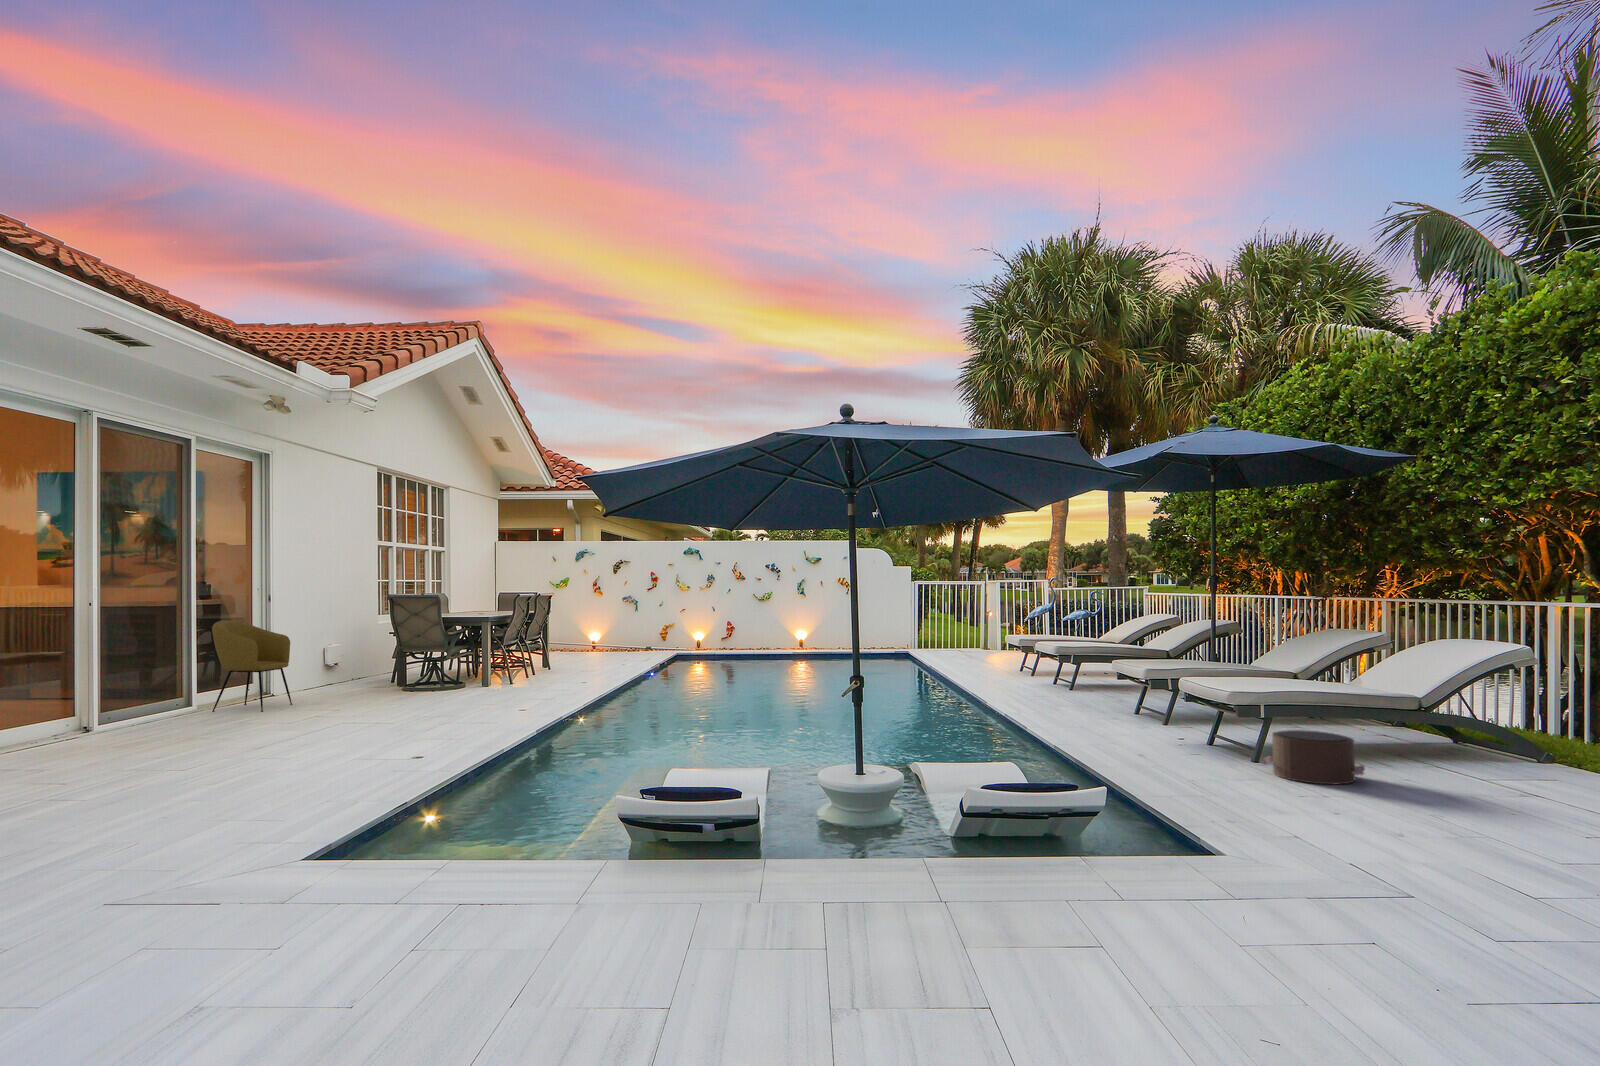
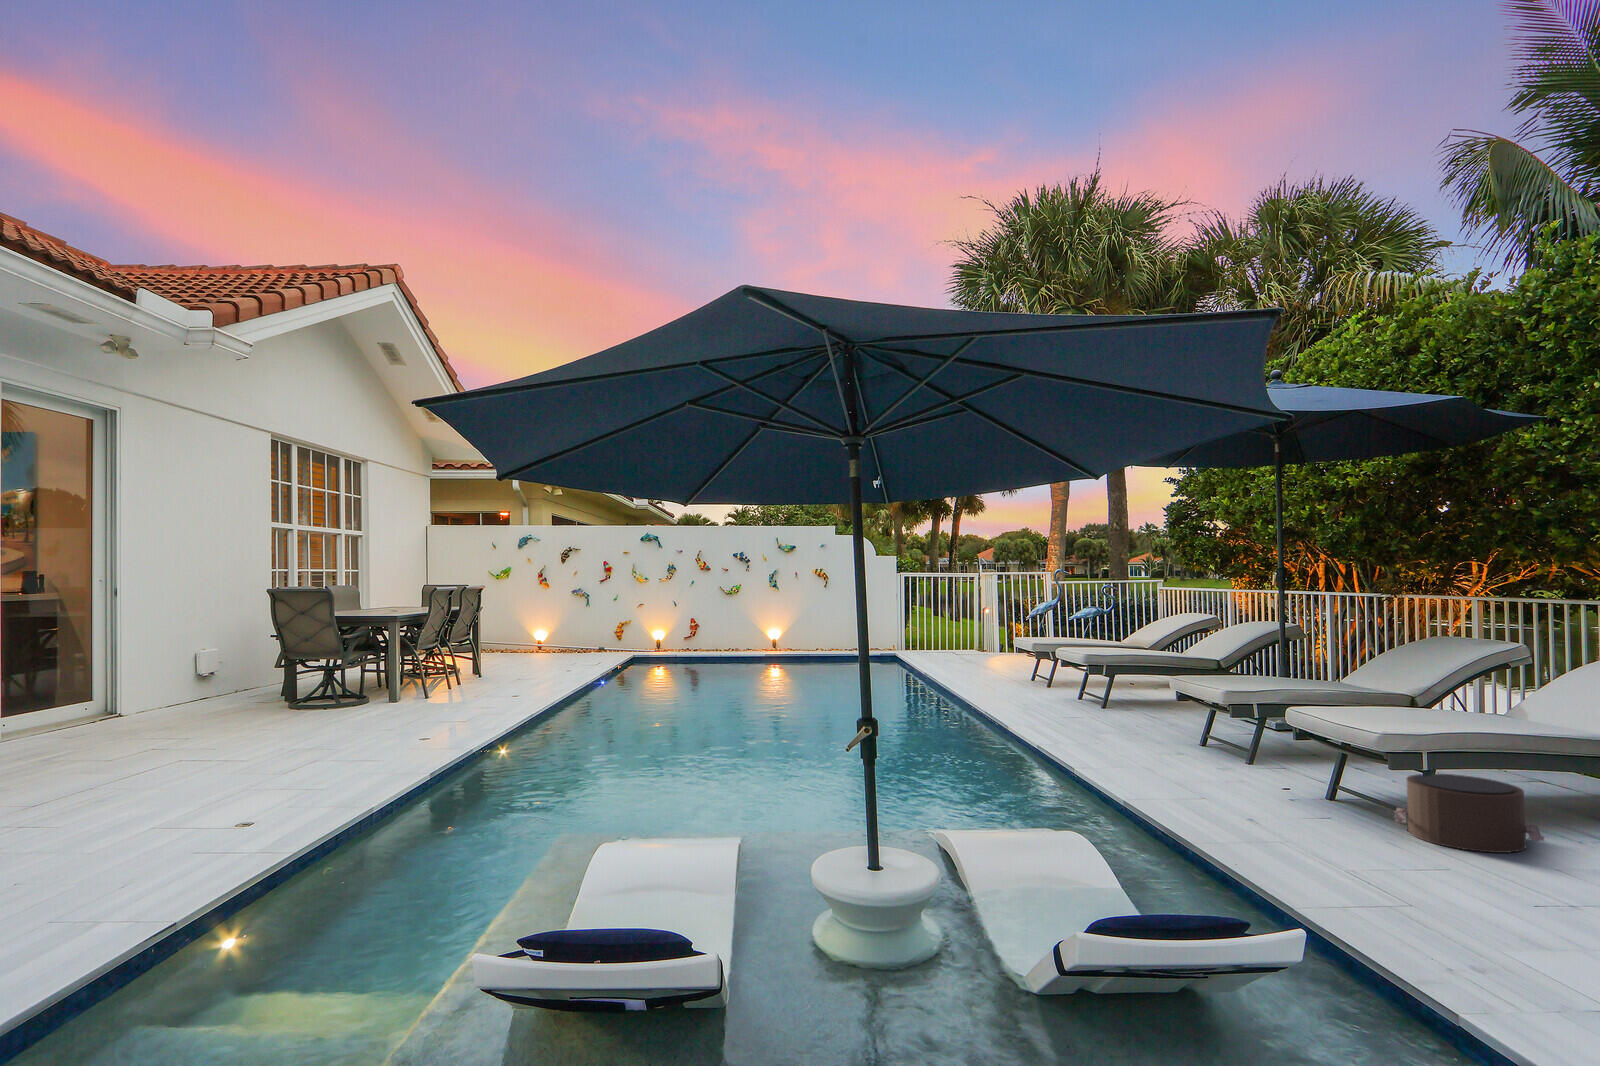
armchair: present [212,620,292,712] -> none [29,624,140,741]

